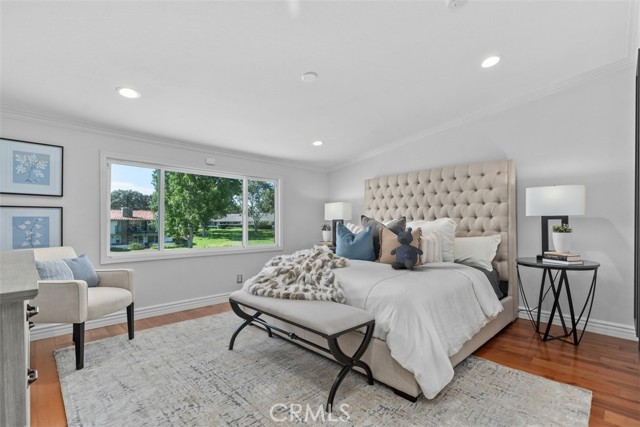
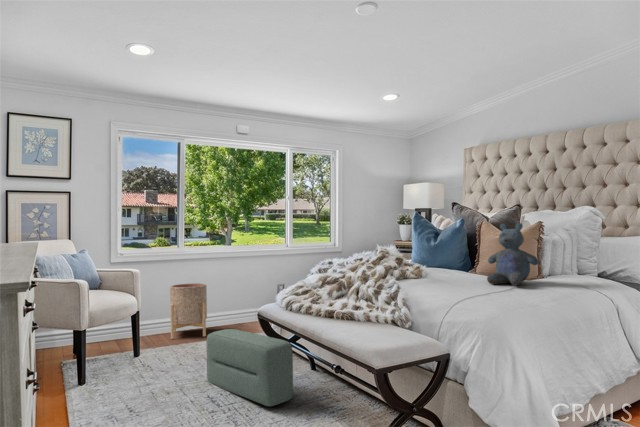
planter: none [158,278,187,322] -> present [170,283,207,339]
pouf: none [189,311,258,370] -> present [207,329,293,406]

